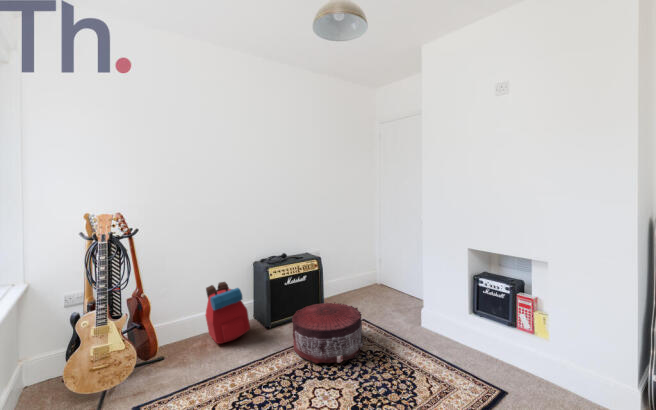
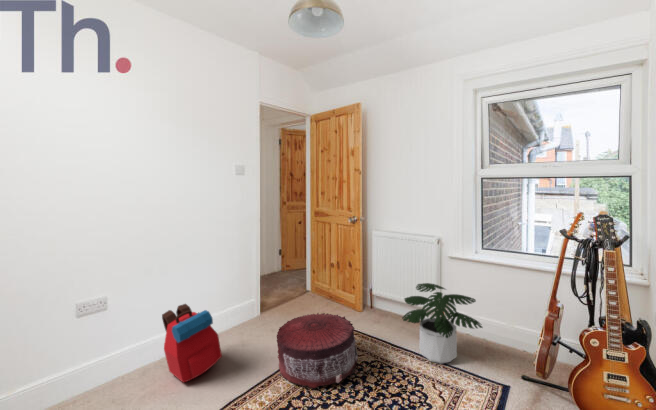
potted plant: none [407,285,486,363] -> present [402,283,482,364]

